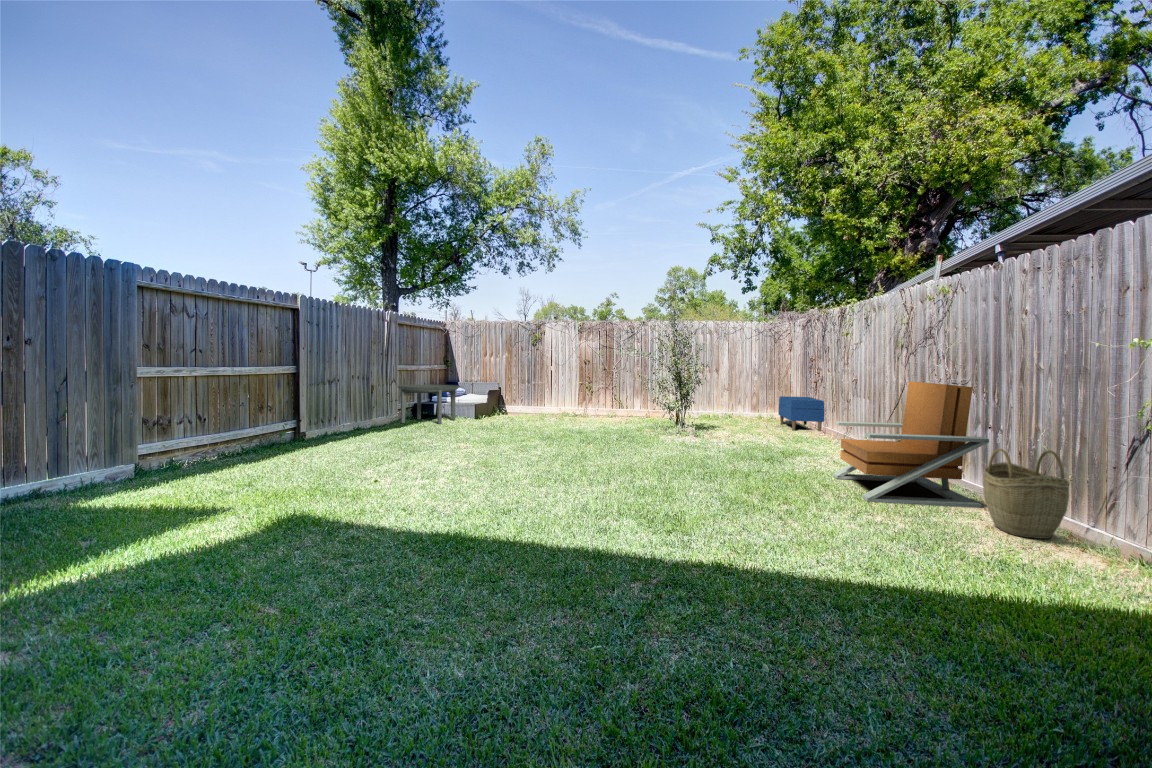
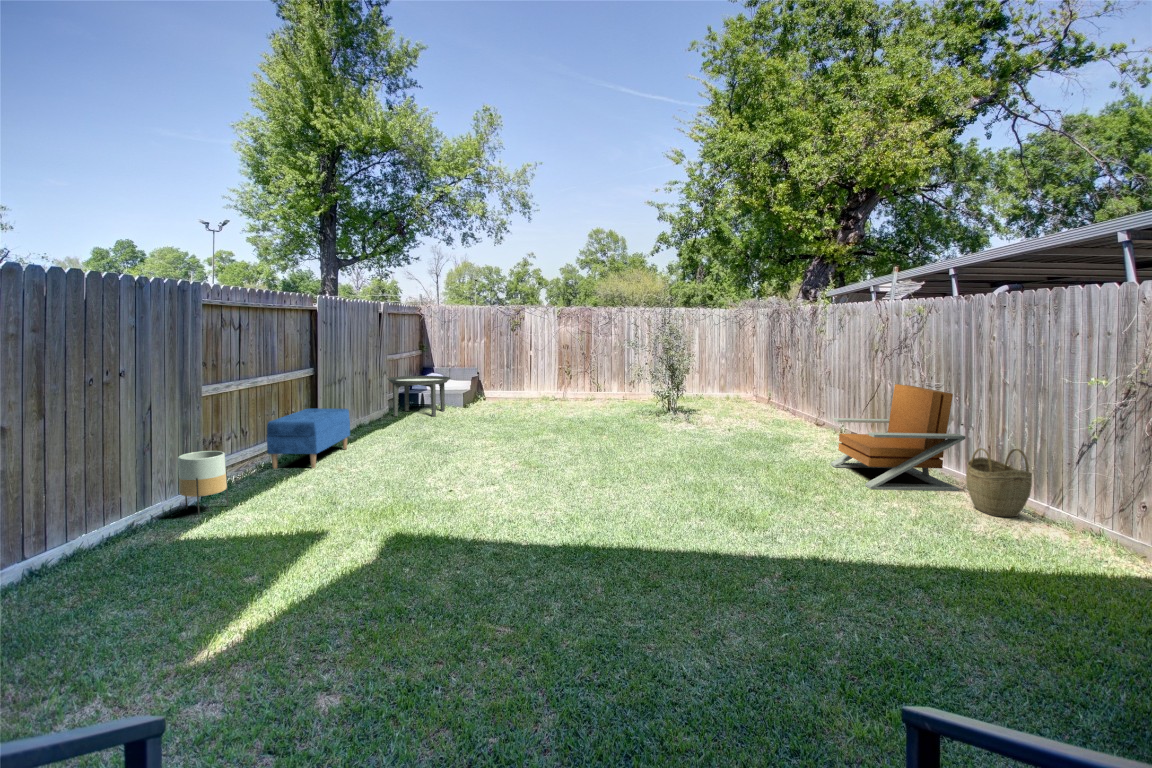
bench: present [778,396,824,431] -> present [267,408,350,468]
planter: none [85,431,142,498] -> present [178,451,228,517]

